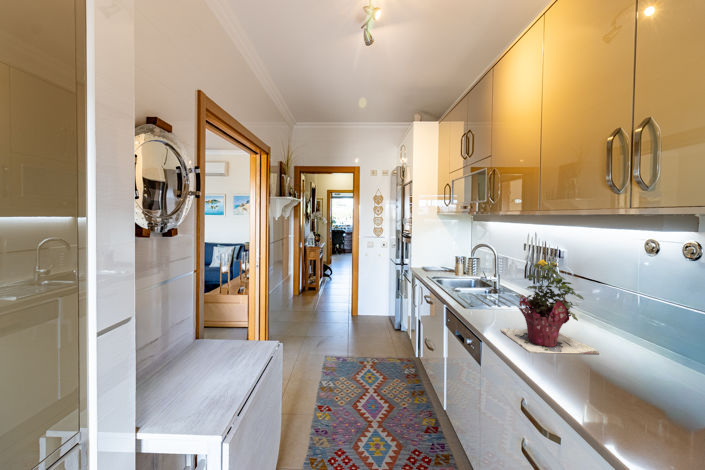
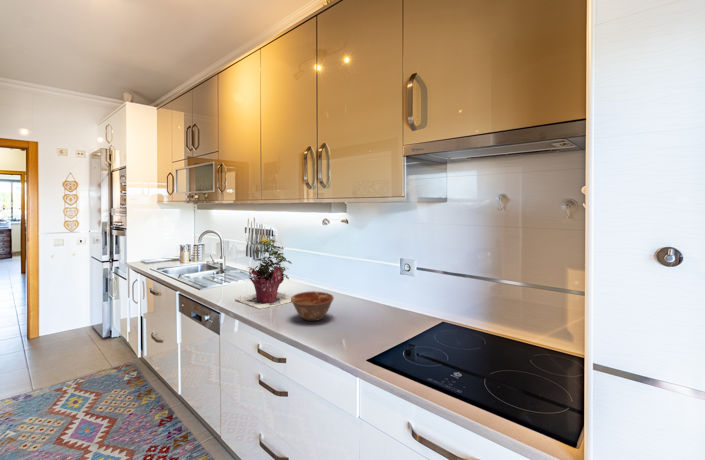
ceramic bowl: none [575,348,660,401] -> present [291,291,334,321]

